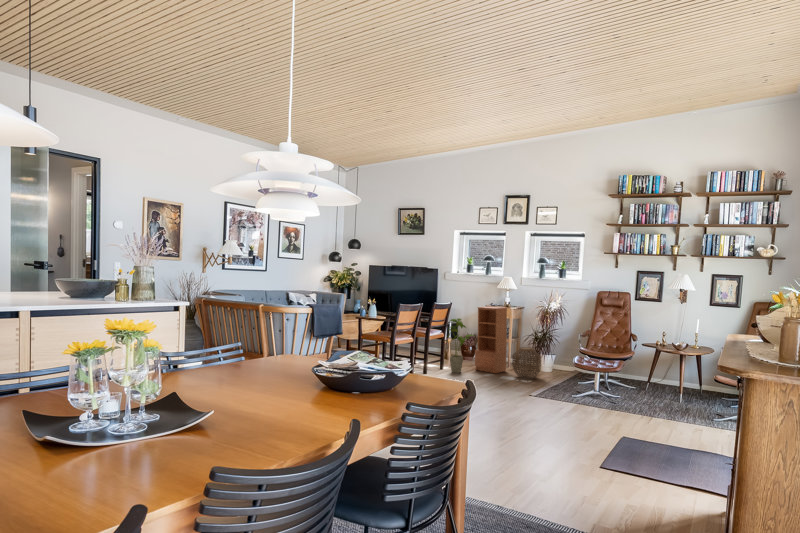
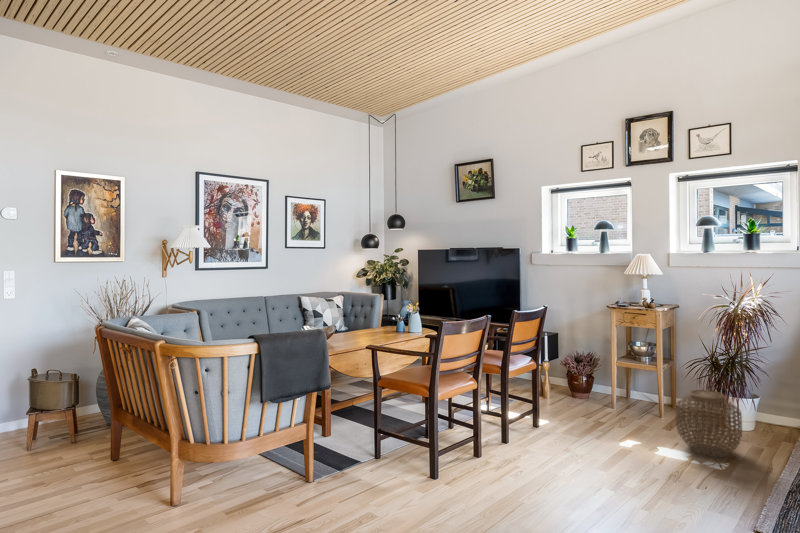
bookcase: present [475,306,507,373] -> none [594,310,658,438]
house plant: present [448,318,474,373] -> none [541,337,598,438]

